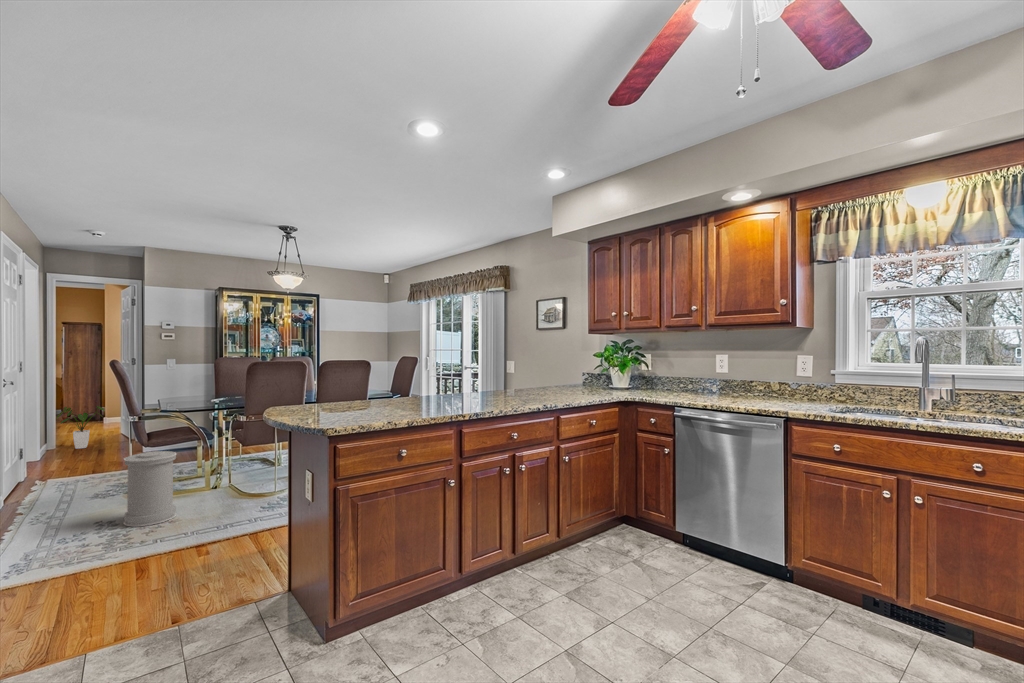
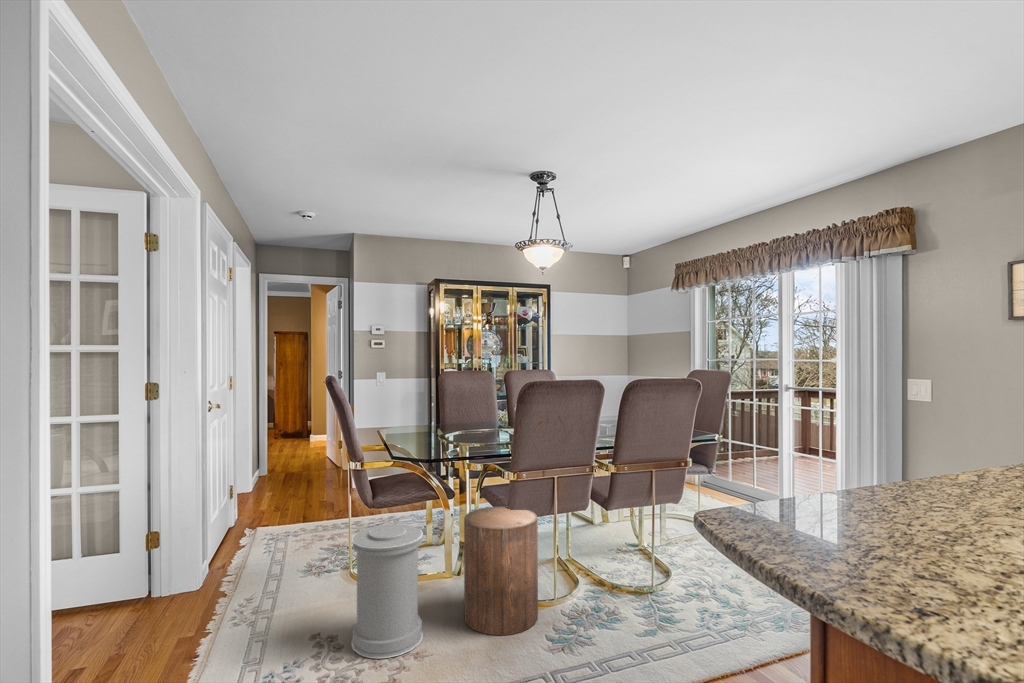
house plant: present [57,406,104,449] -> none [267,427,314,477]
stool: none [208,440,260,510] -> present [464,506,538,635]

